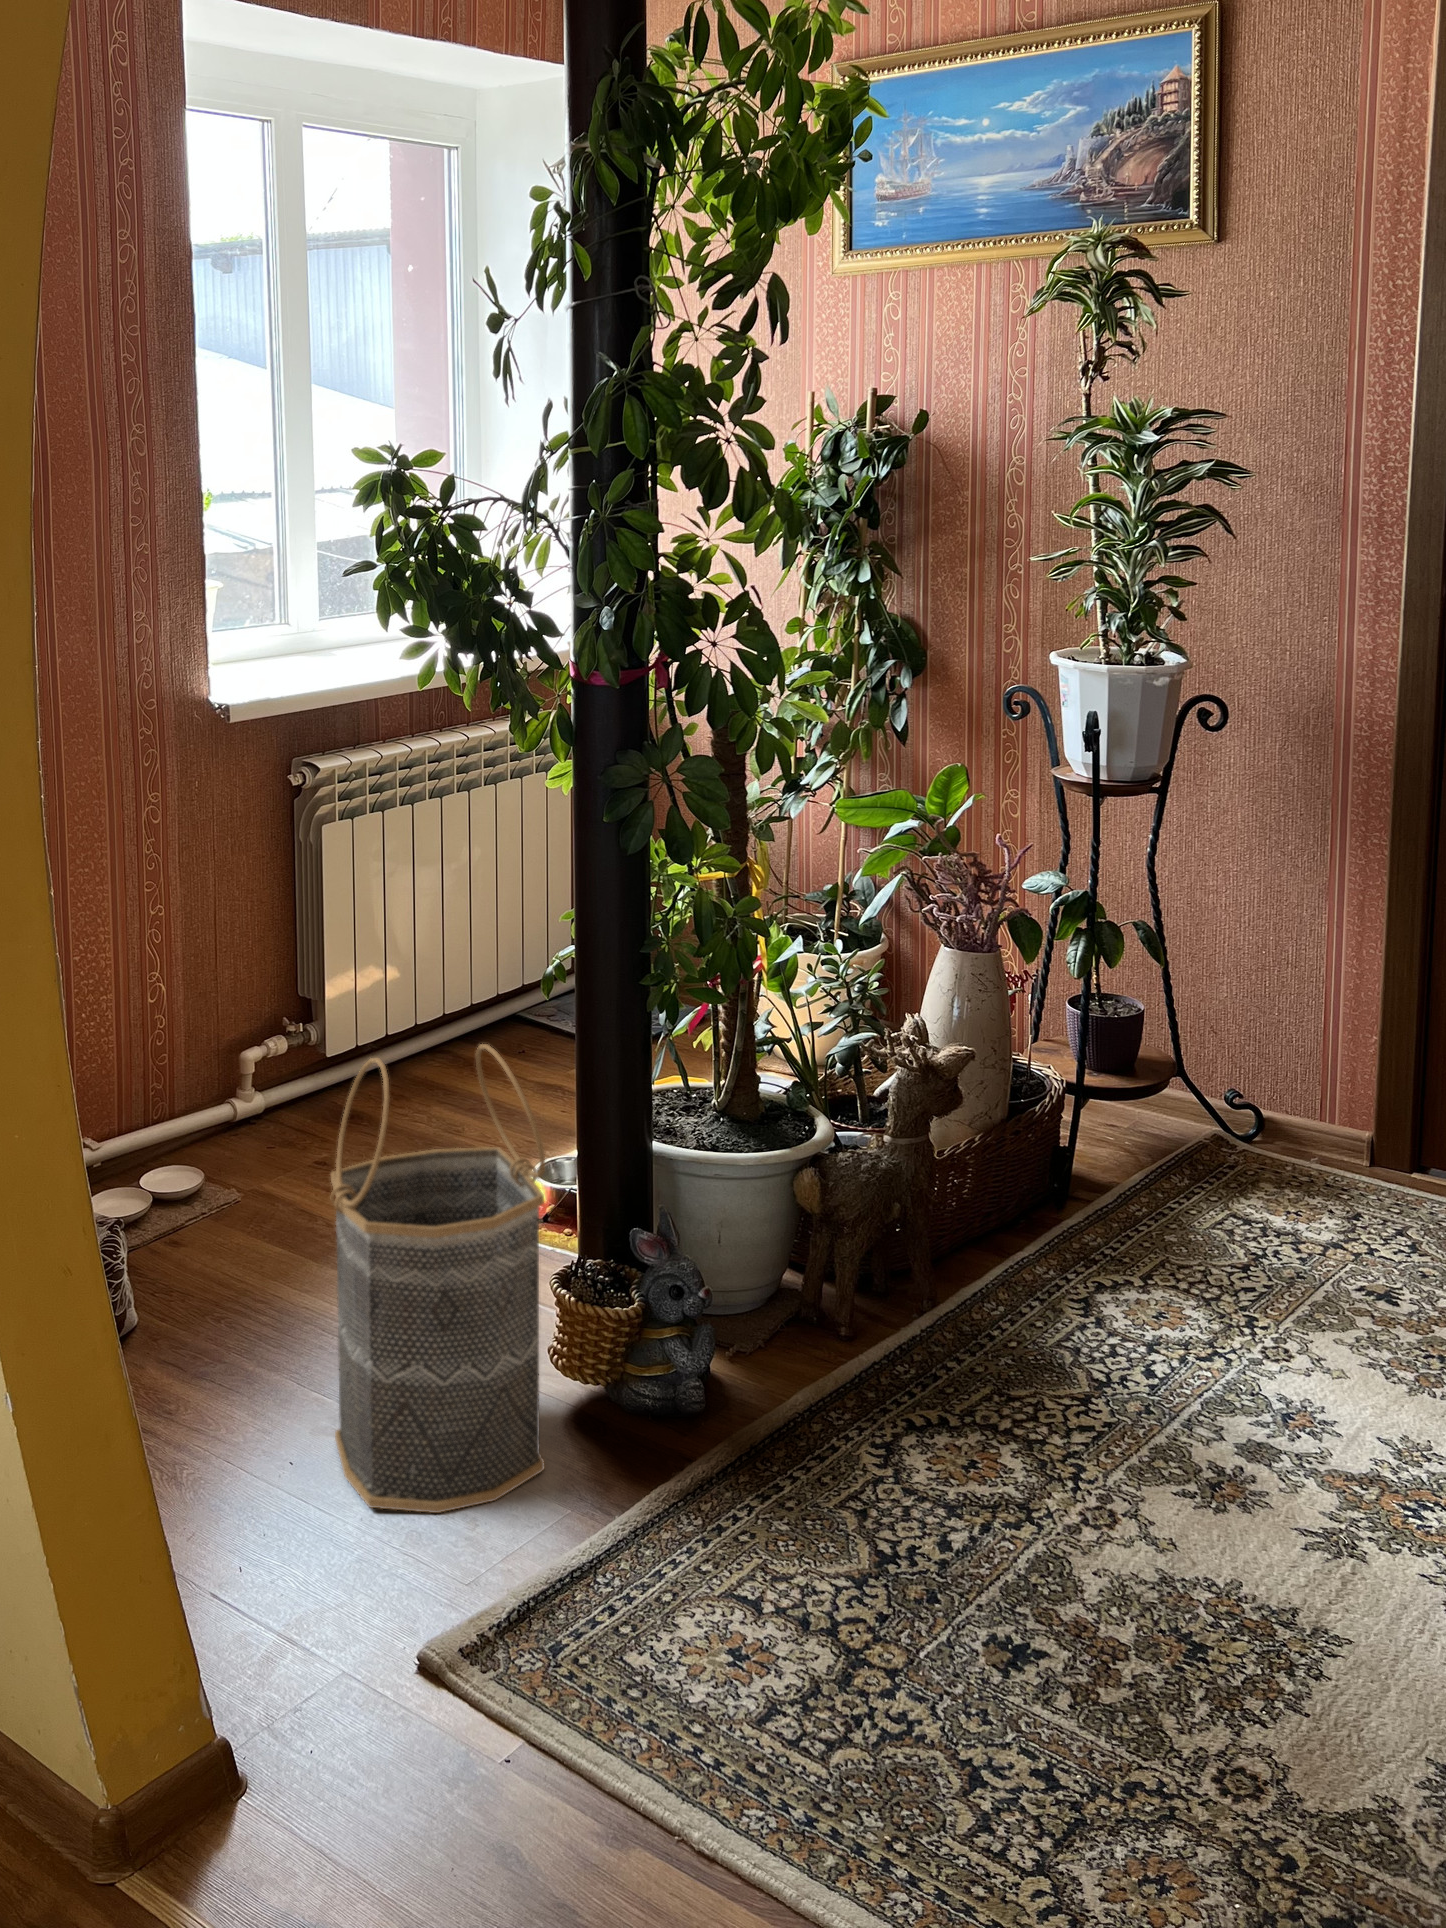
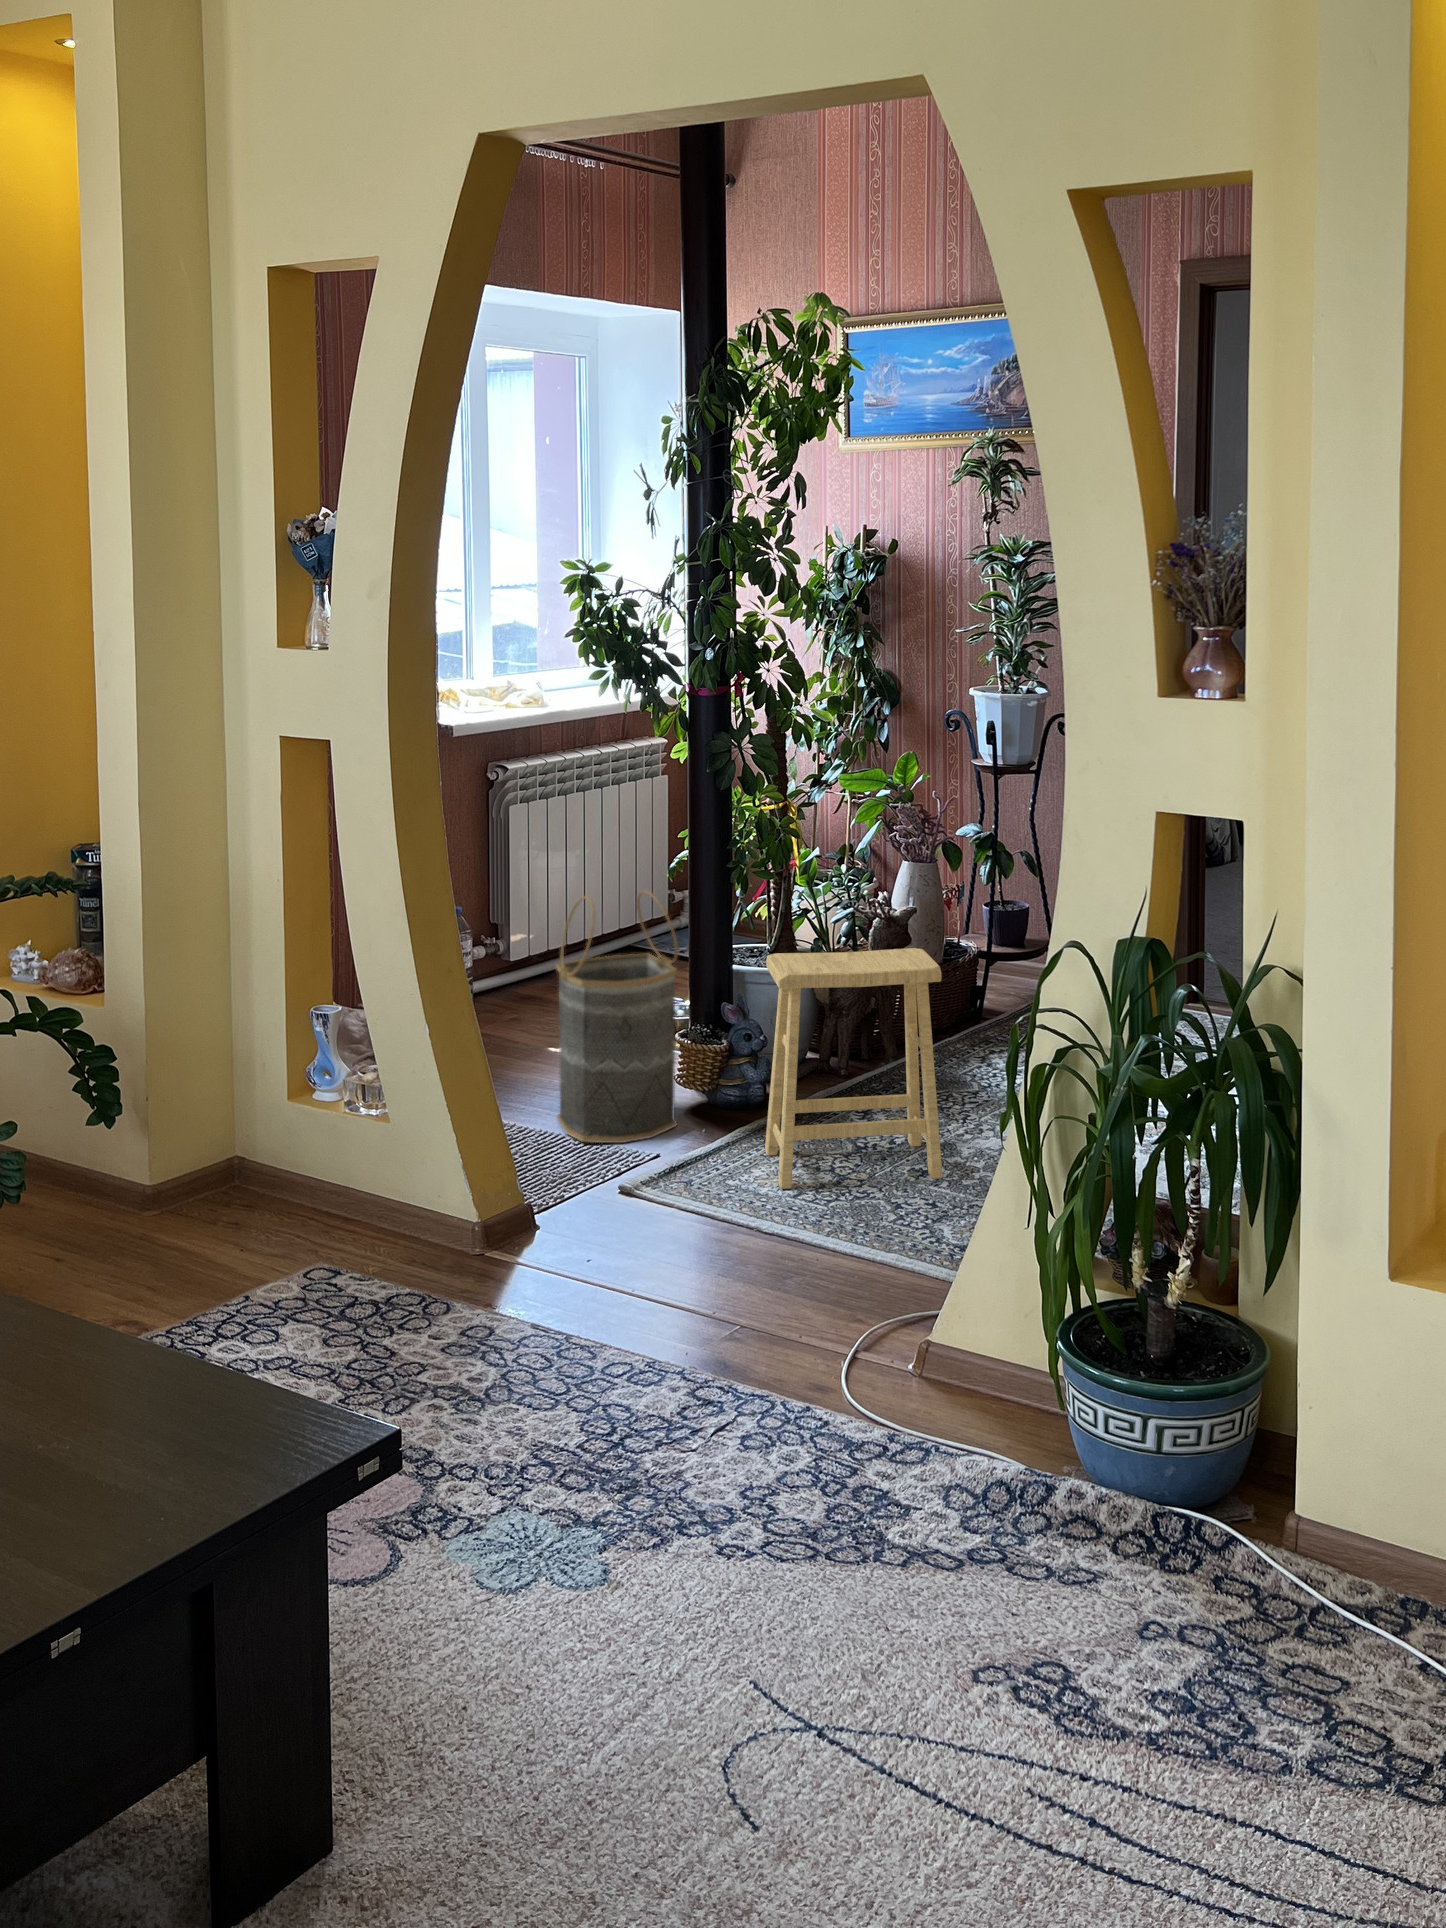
footstool: none [701,1197,1058,1688] -> present [765,948,942,1189]

